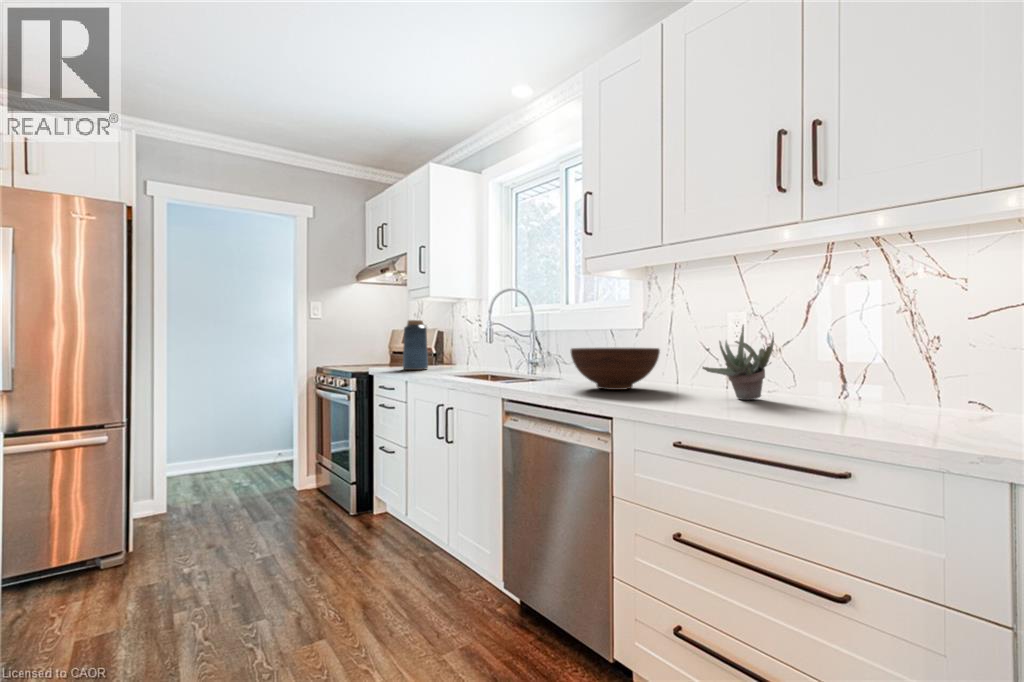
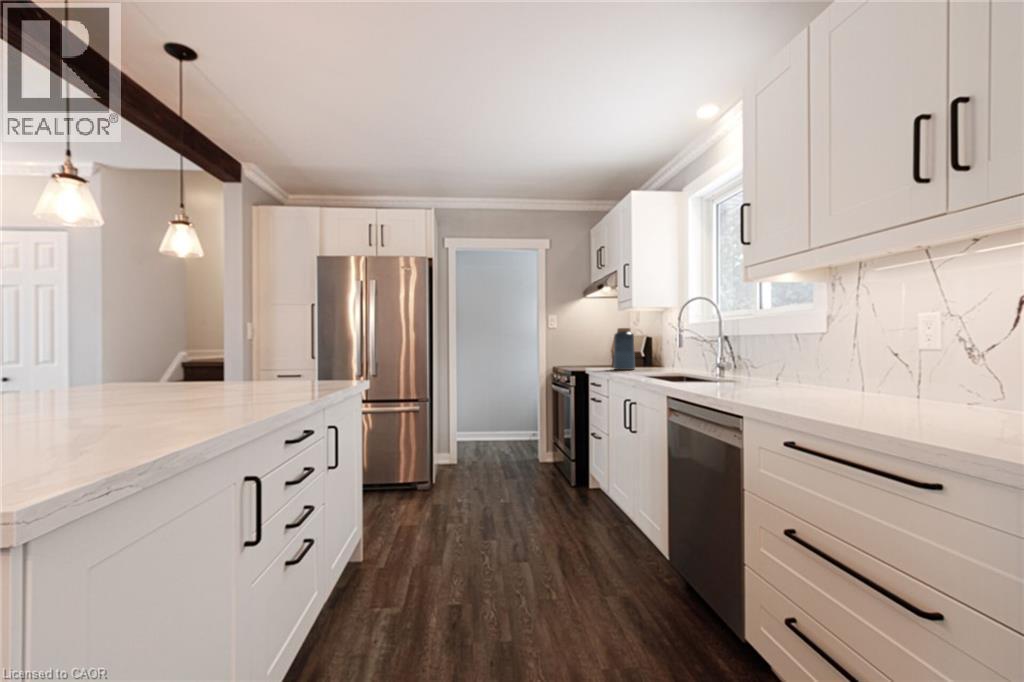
succulent plant: present [702,325,774,400] -> none [856,327,954,408]
fruit bowl: present [571,348,660,390] -> none [735,351,833,392]

